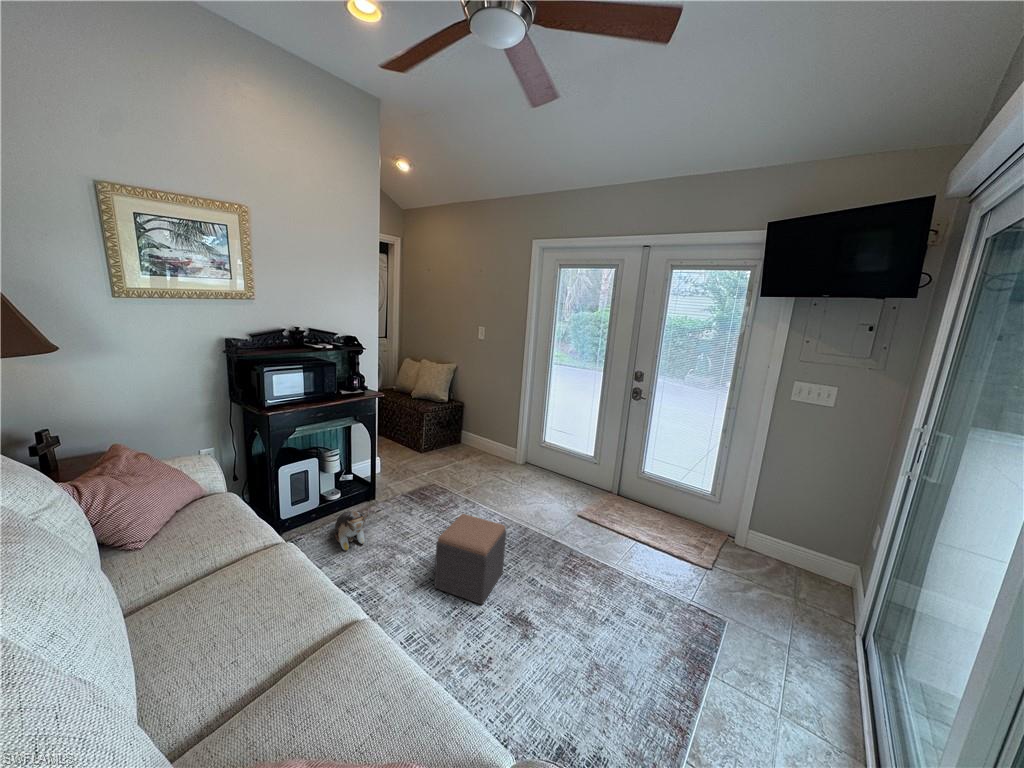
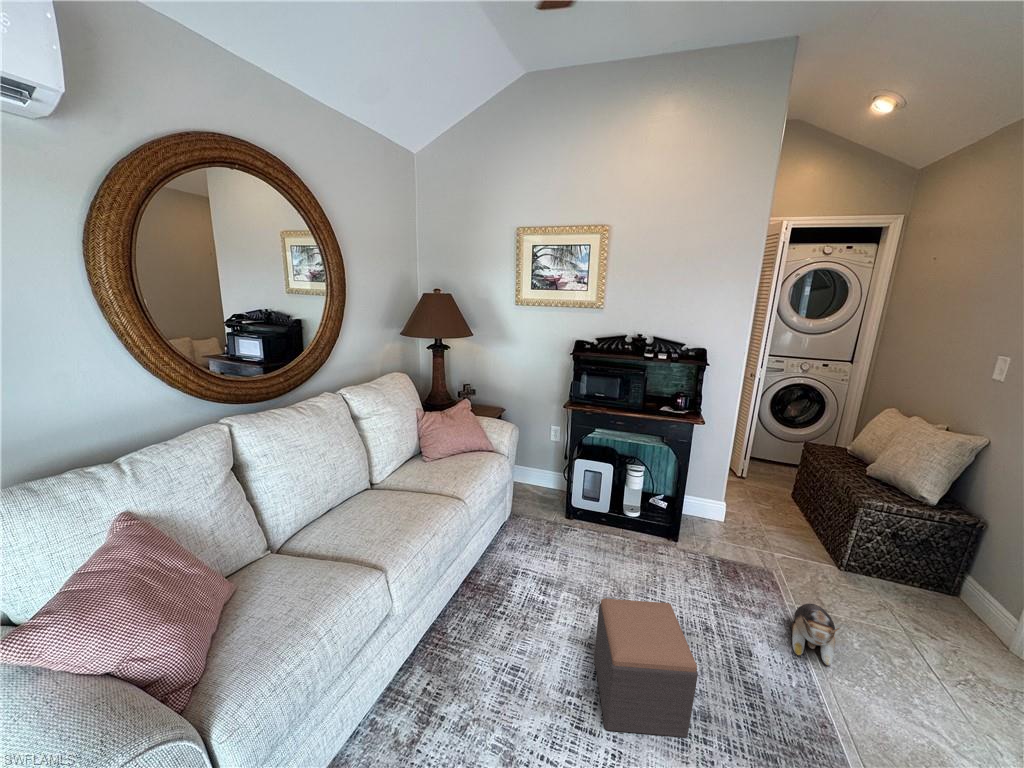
plush toy: present [335,511,367,550] -> present [791,604,840,665]

